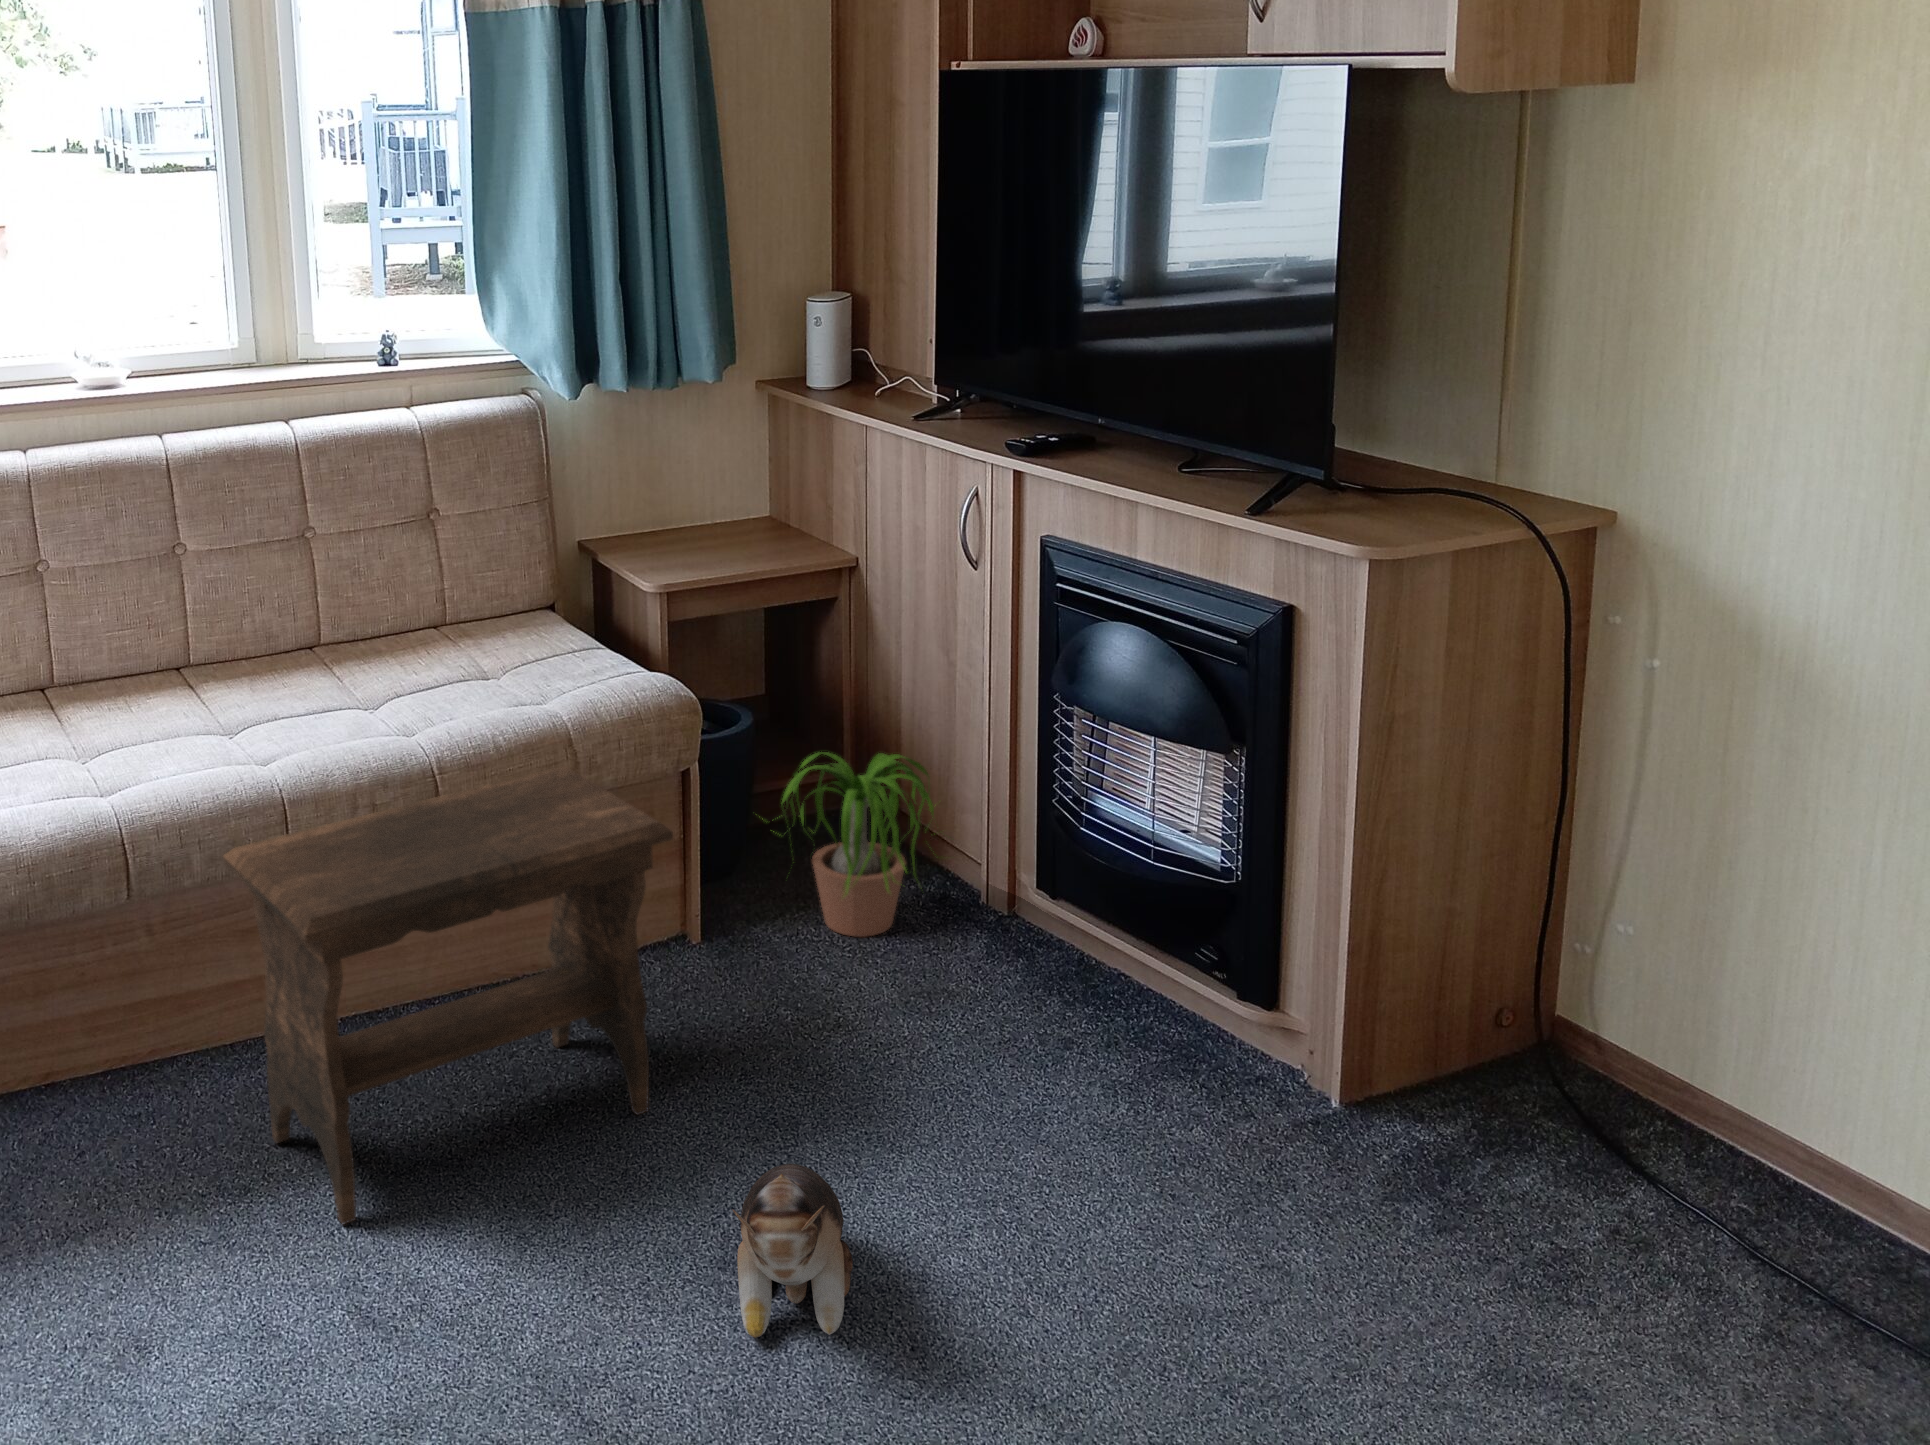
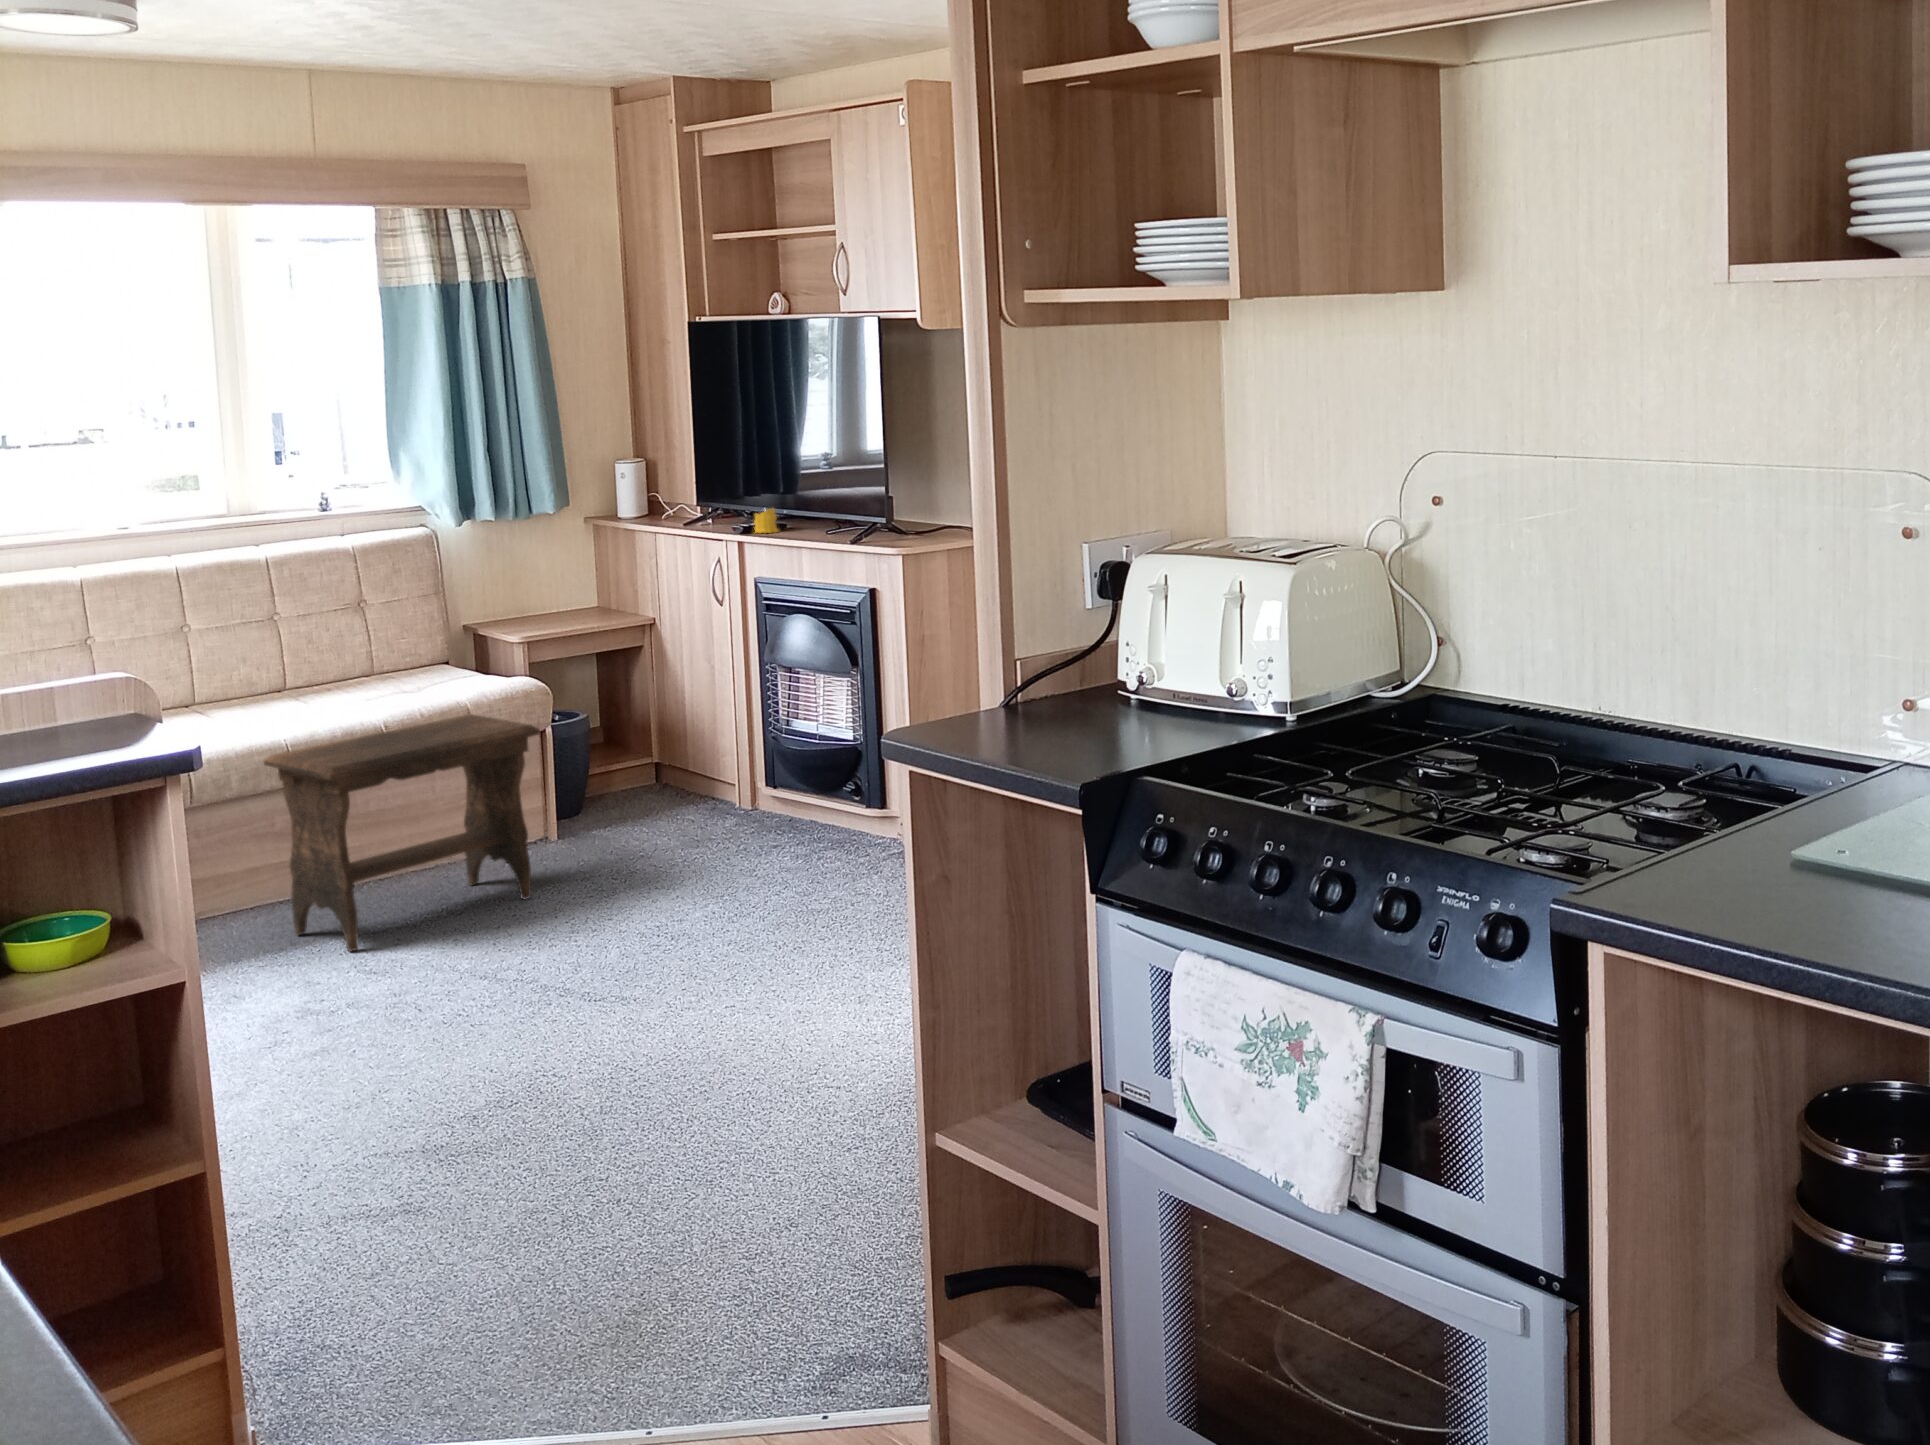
candle: none [1037,405,1085,455] -> present [754,508,779,534]
potted plant: present [782,752,936,937] -> none [591,718,719,828]
plush toy: present [733,1163,853,1338] -> none [579,854,648,947]

